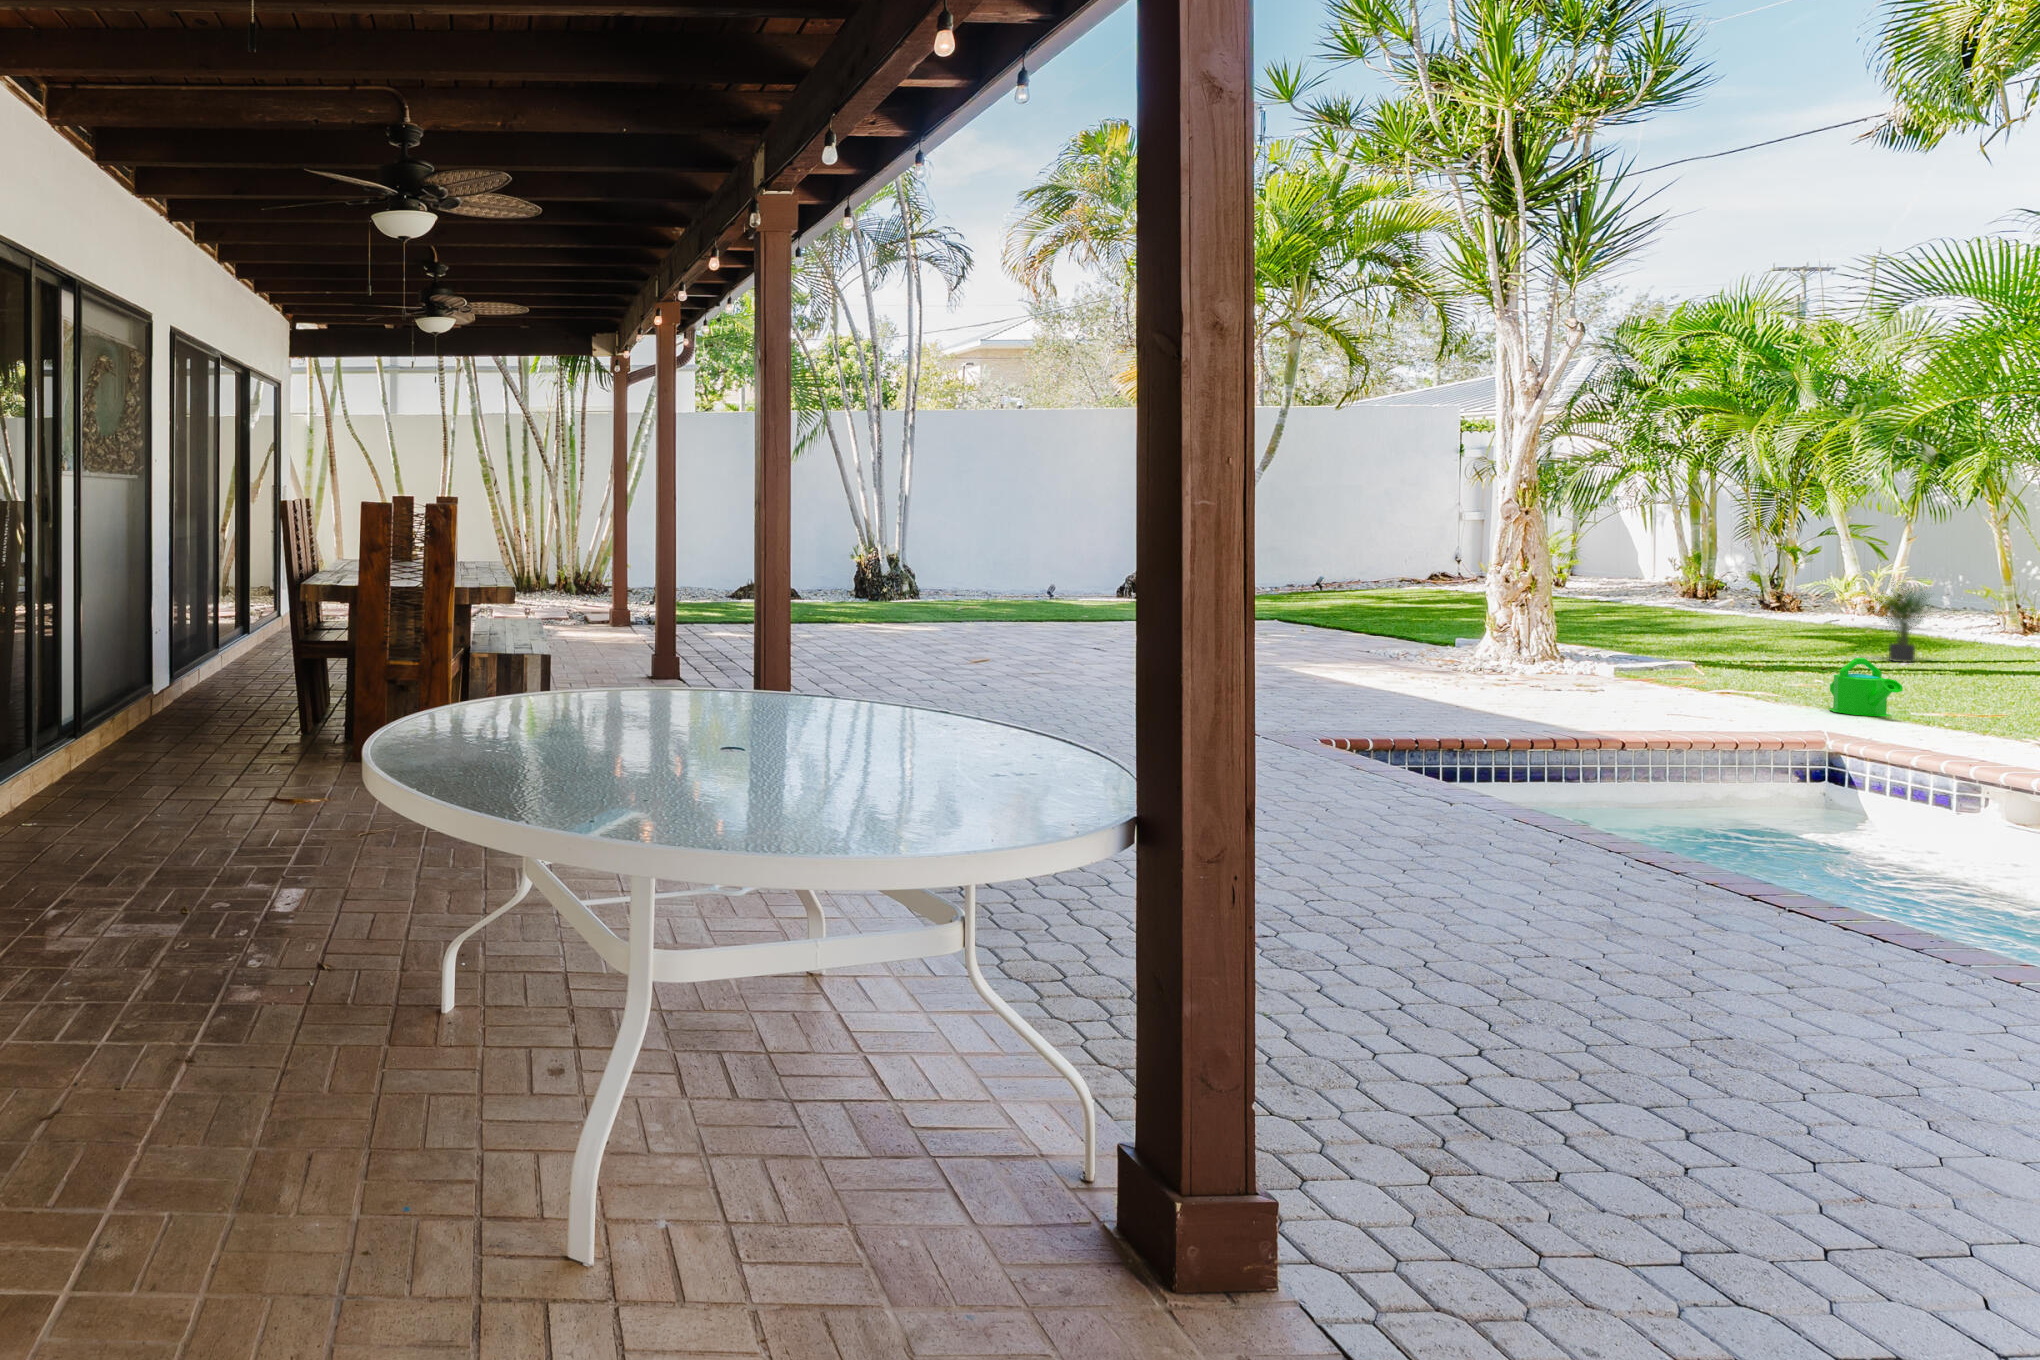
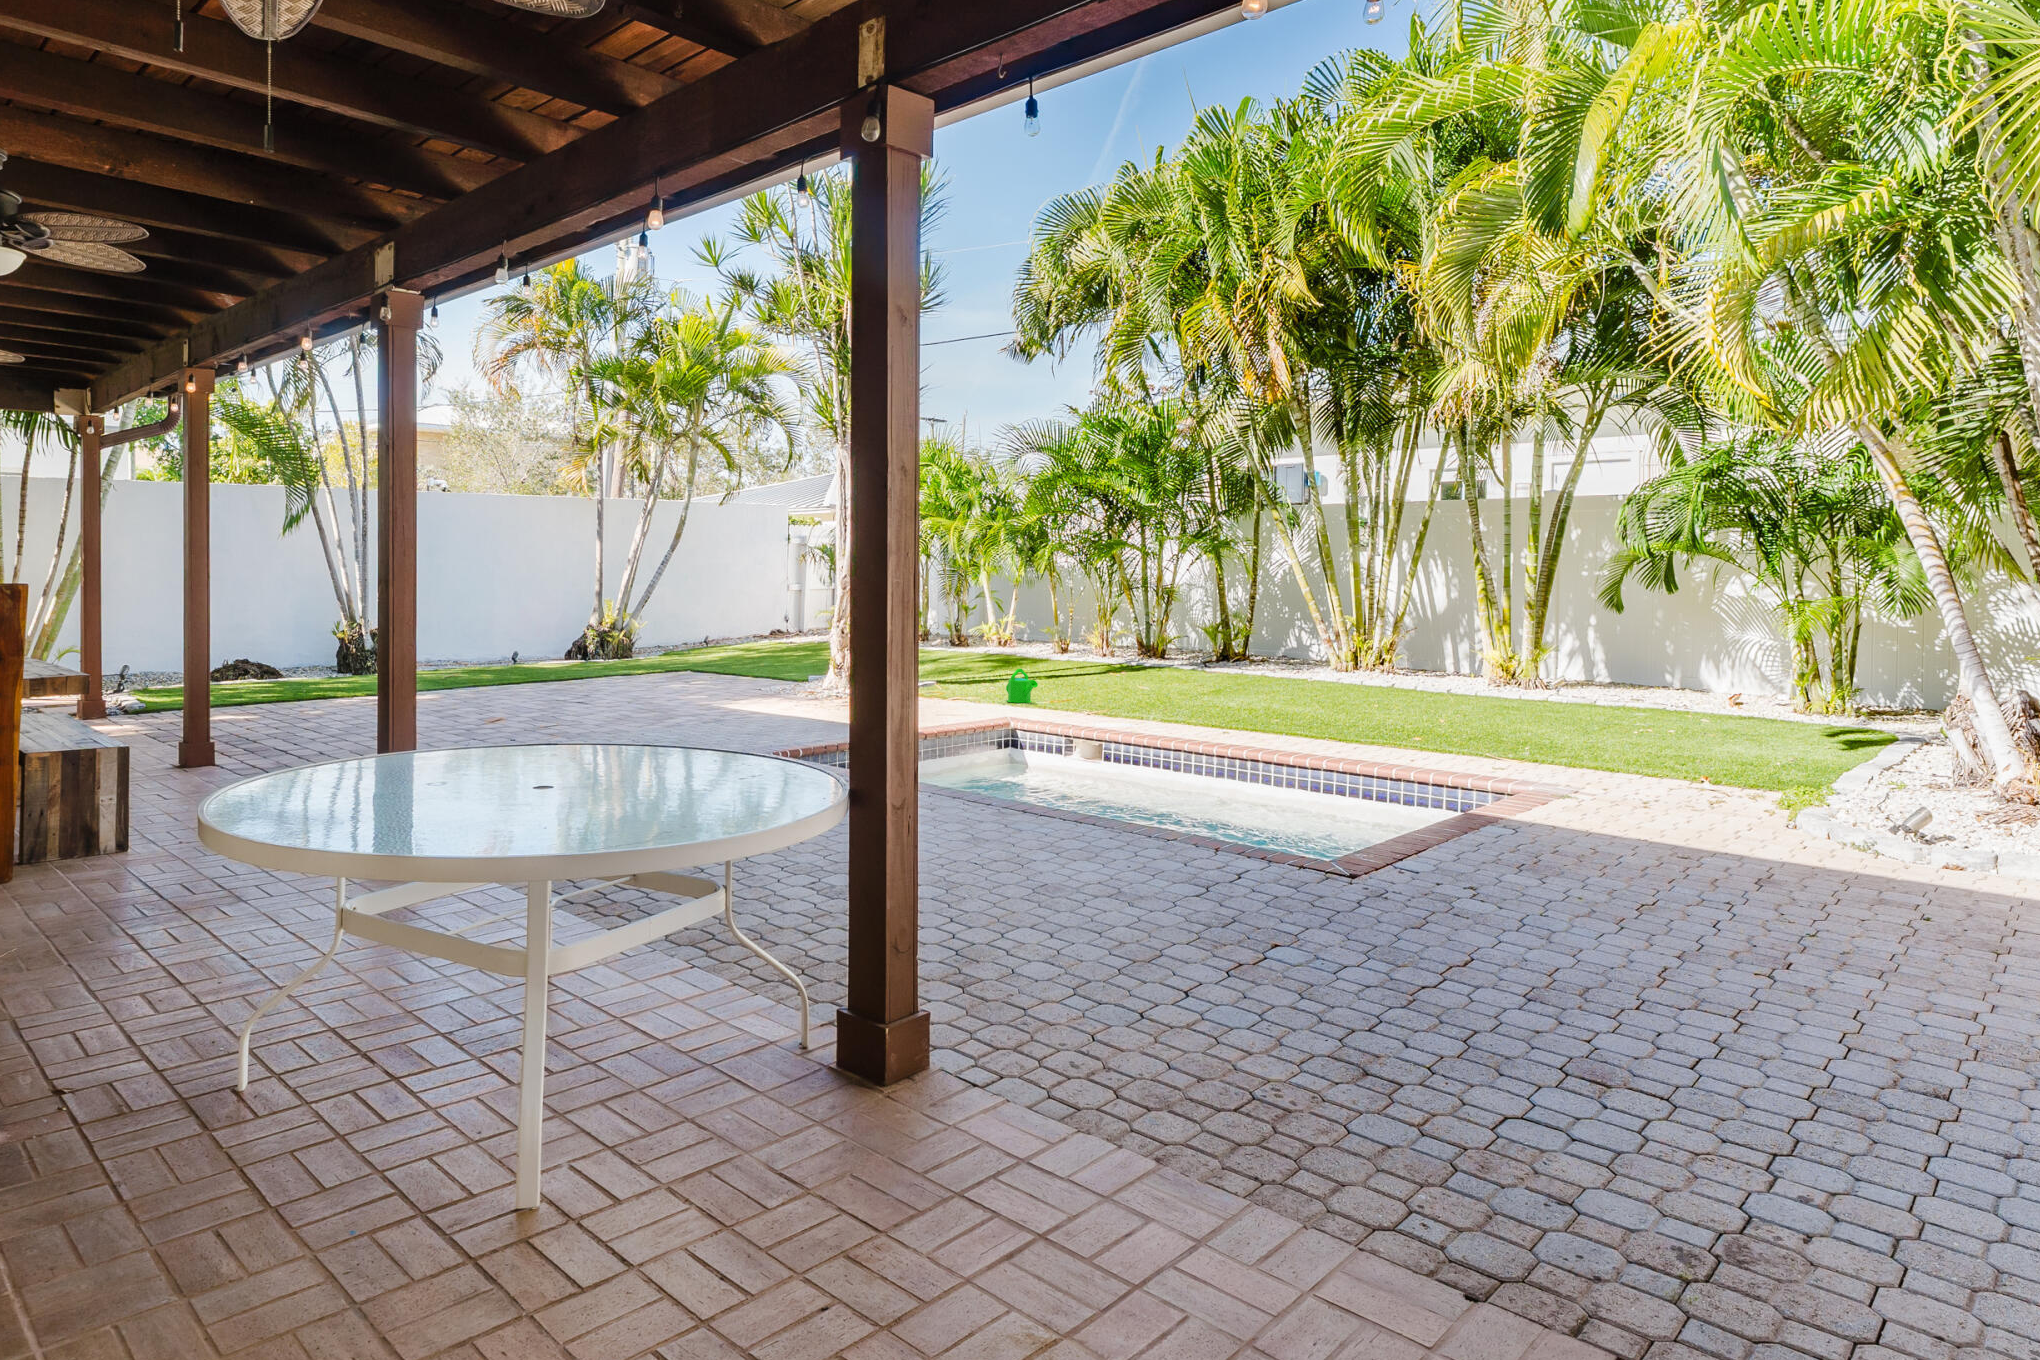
potted plant: present [1869,582,1931,663] -> none [1005,621,1045,674]

